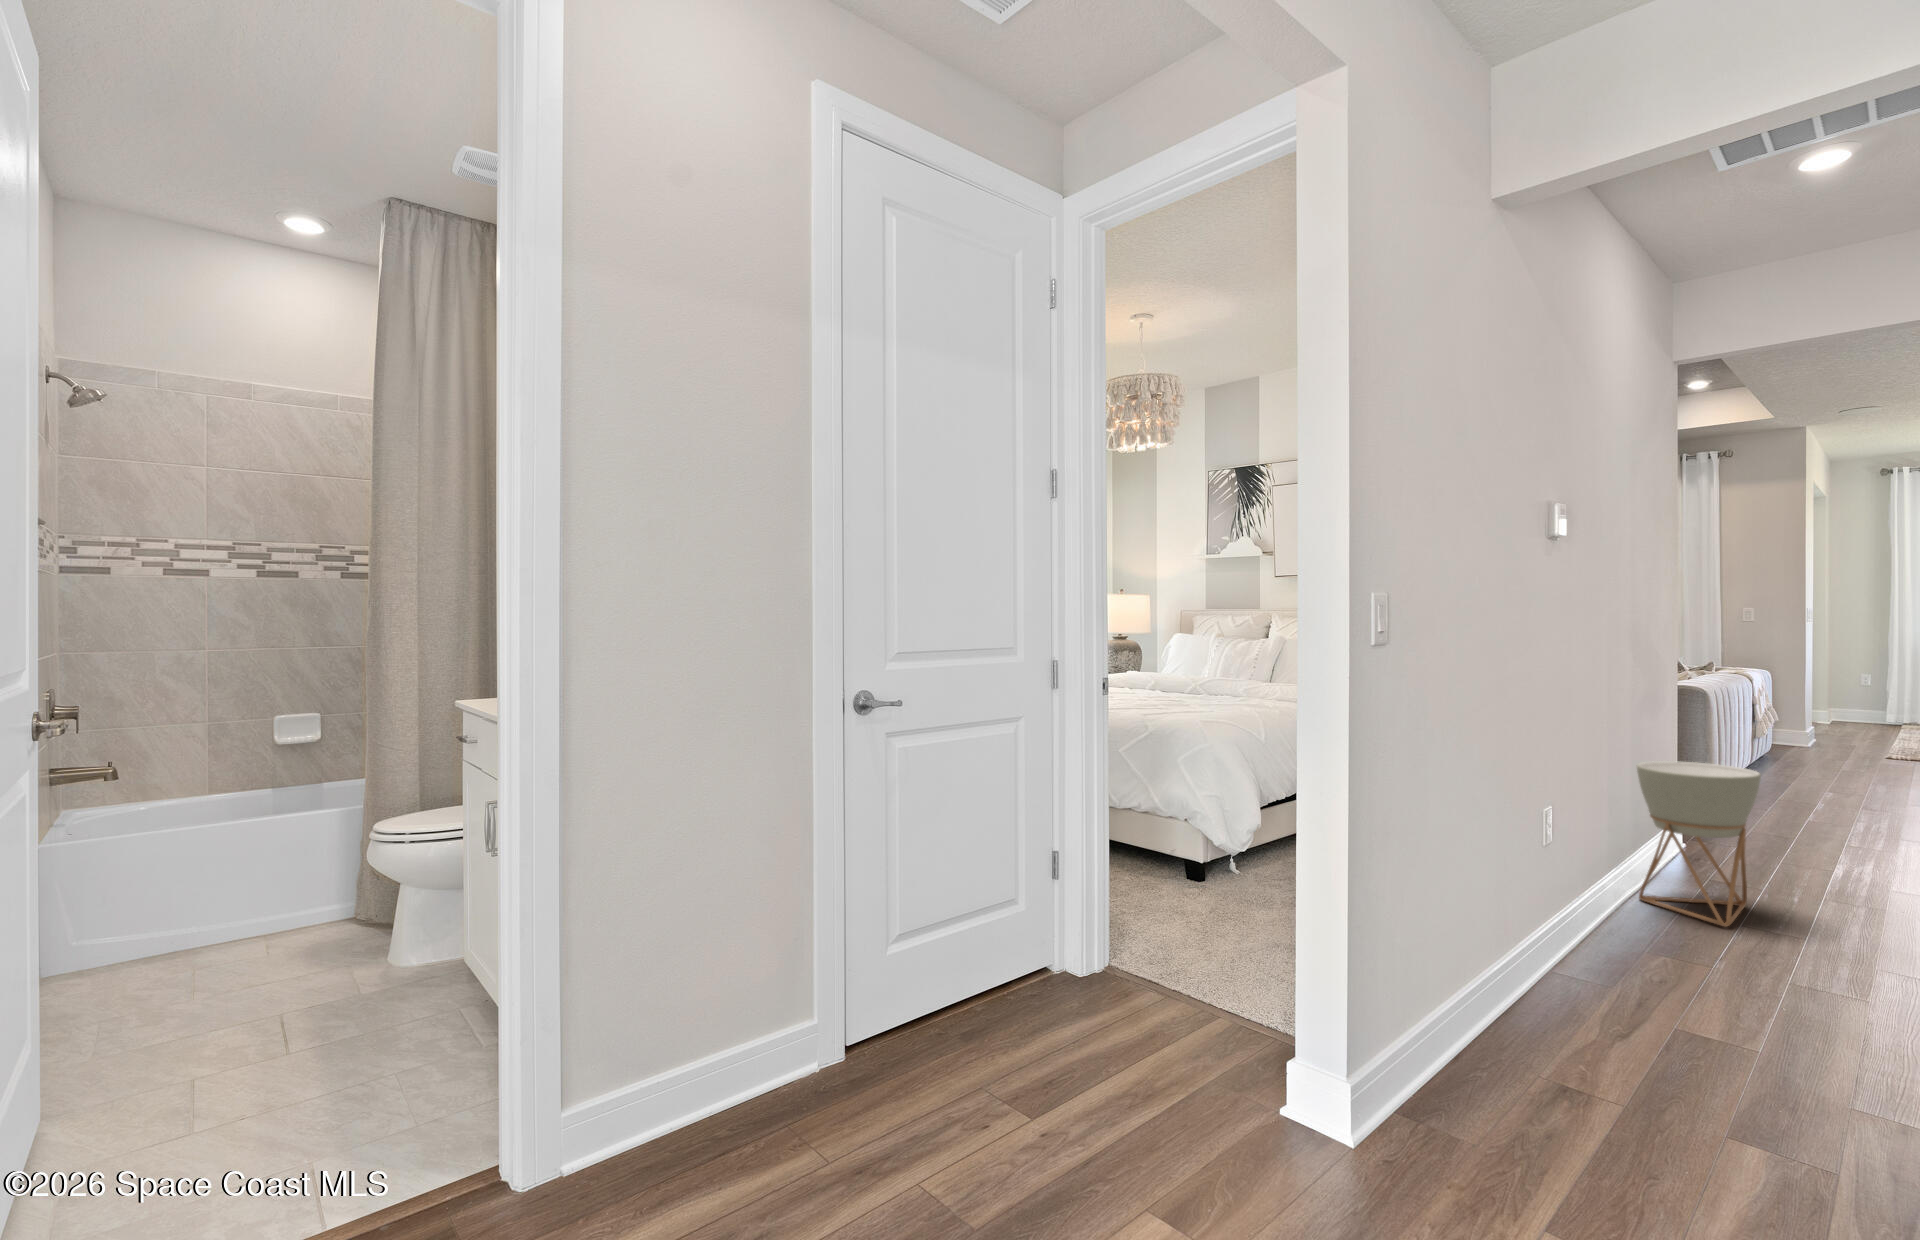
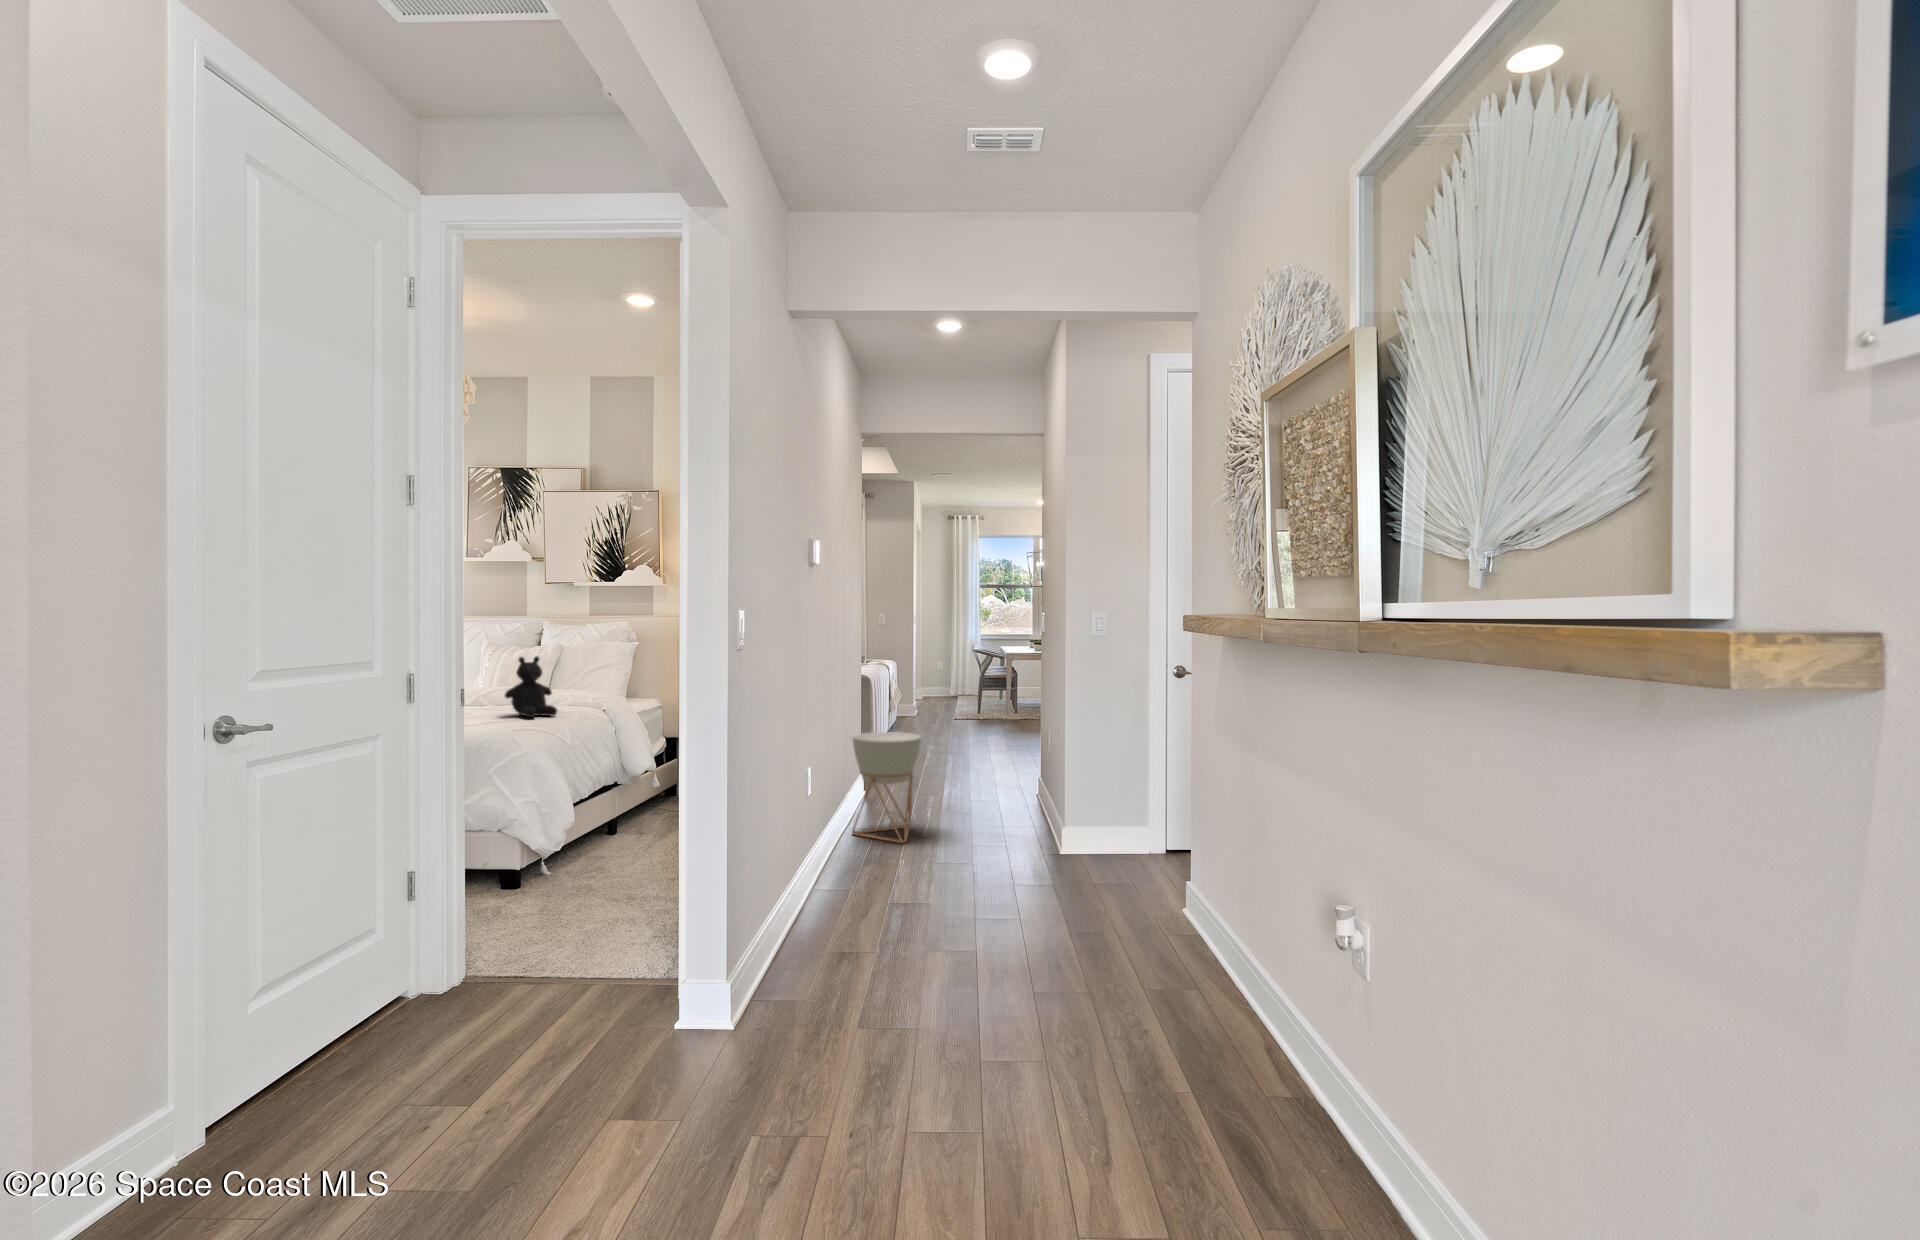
teddy bear: none [1202,649,1254,712] -> present [505,656,557,718]

